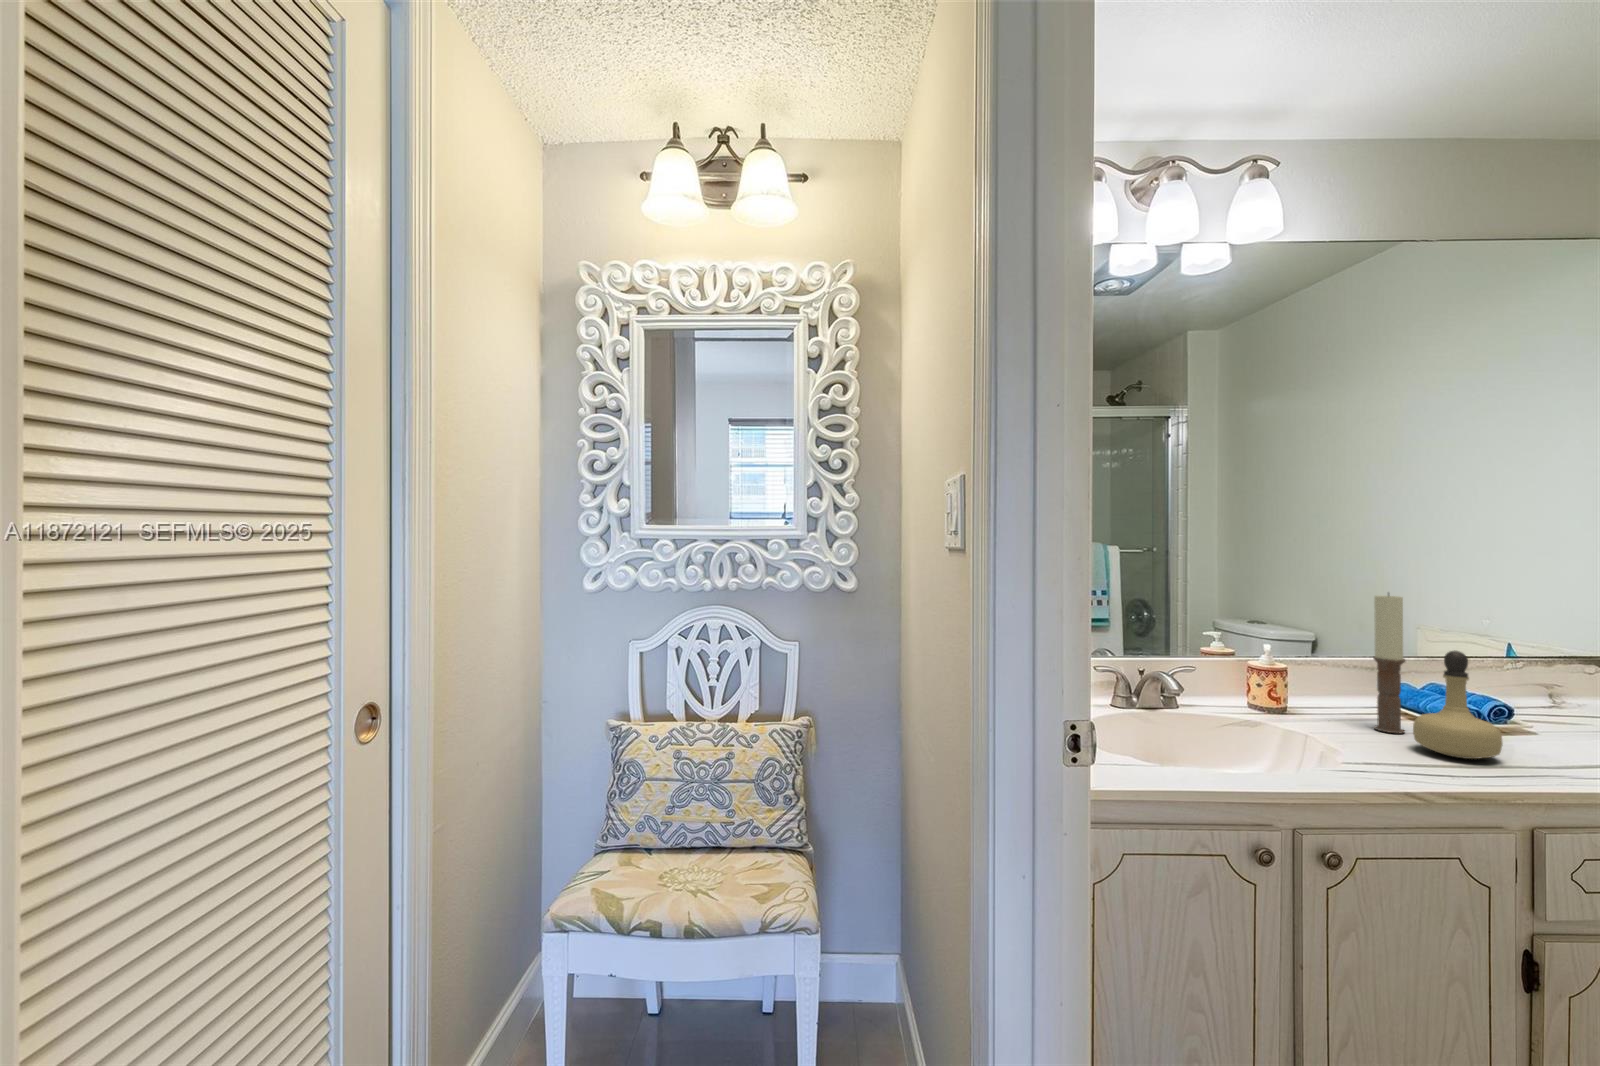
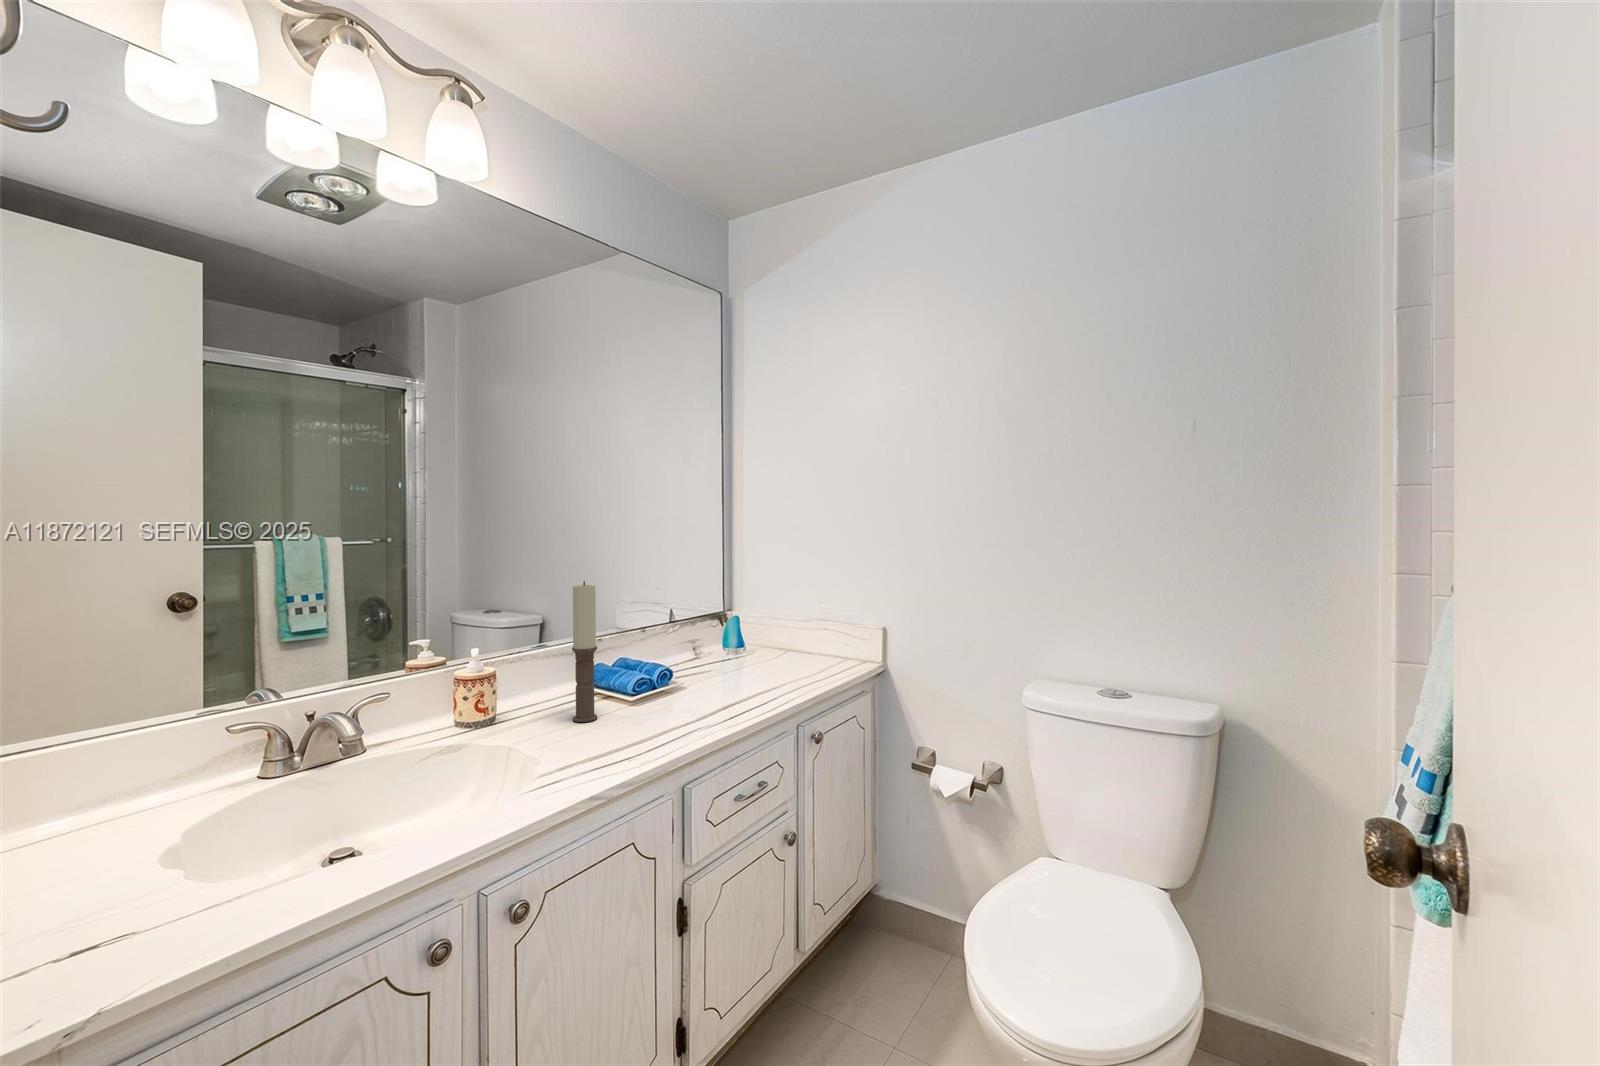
perfume bottle: present [1413,651,1503,759] -> none [601,635,665,738]

